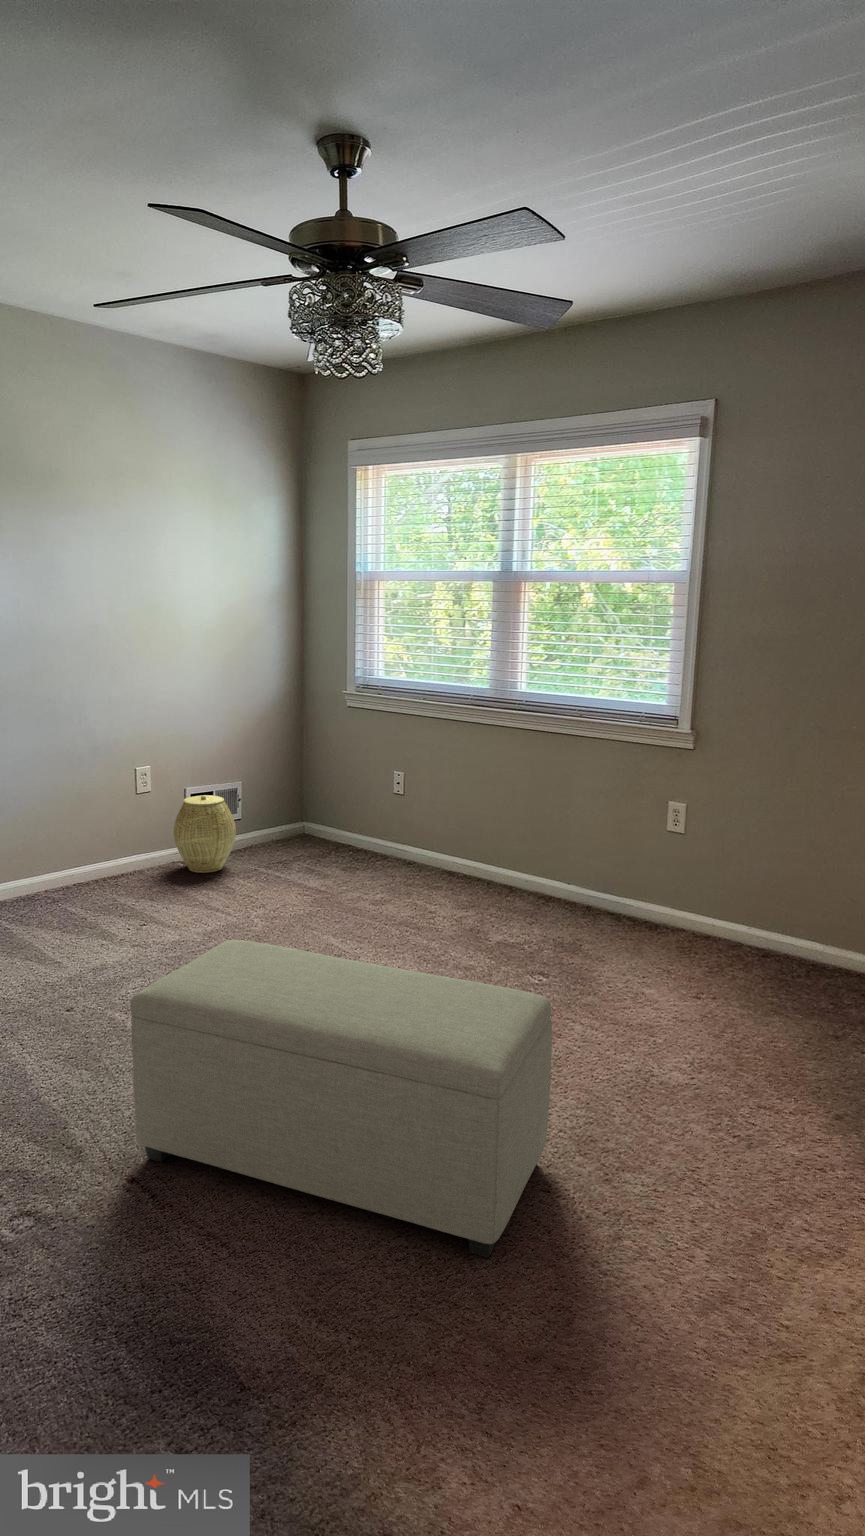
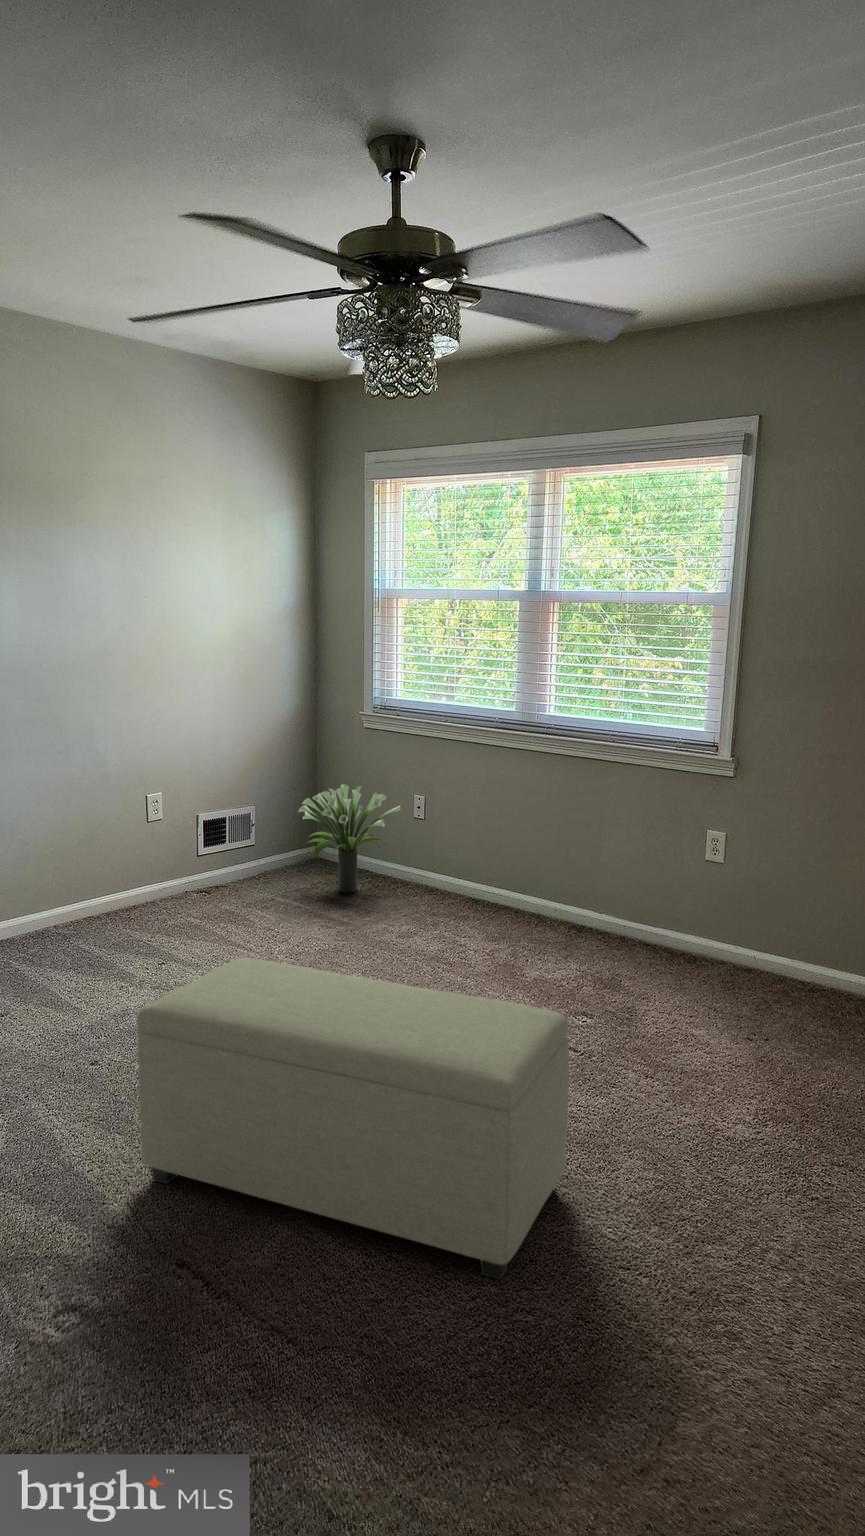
potted plant: none [282,759,380,861] -> present [298,784,401,893]
woven basket: present [174,795,236,873] -> none [185,822,250,904]

